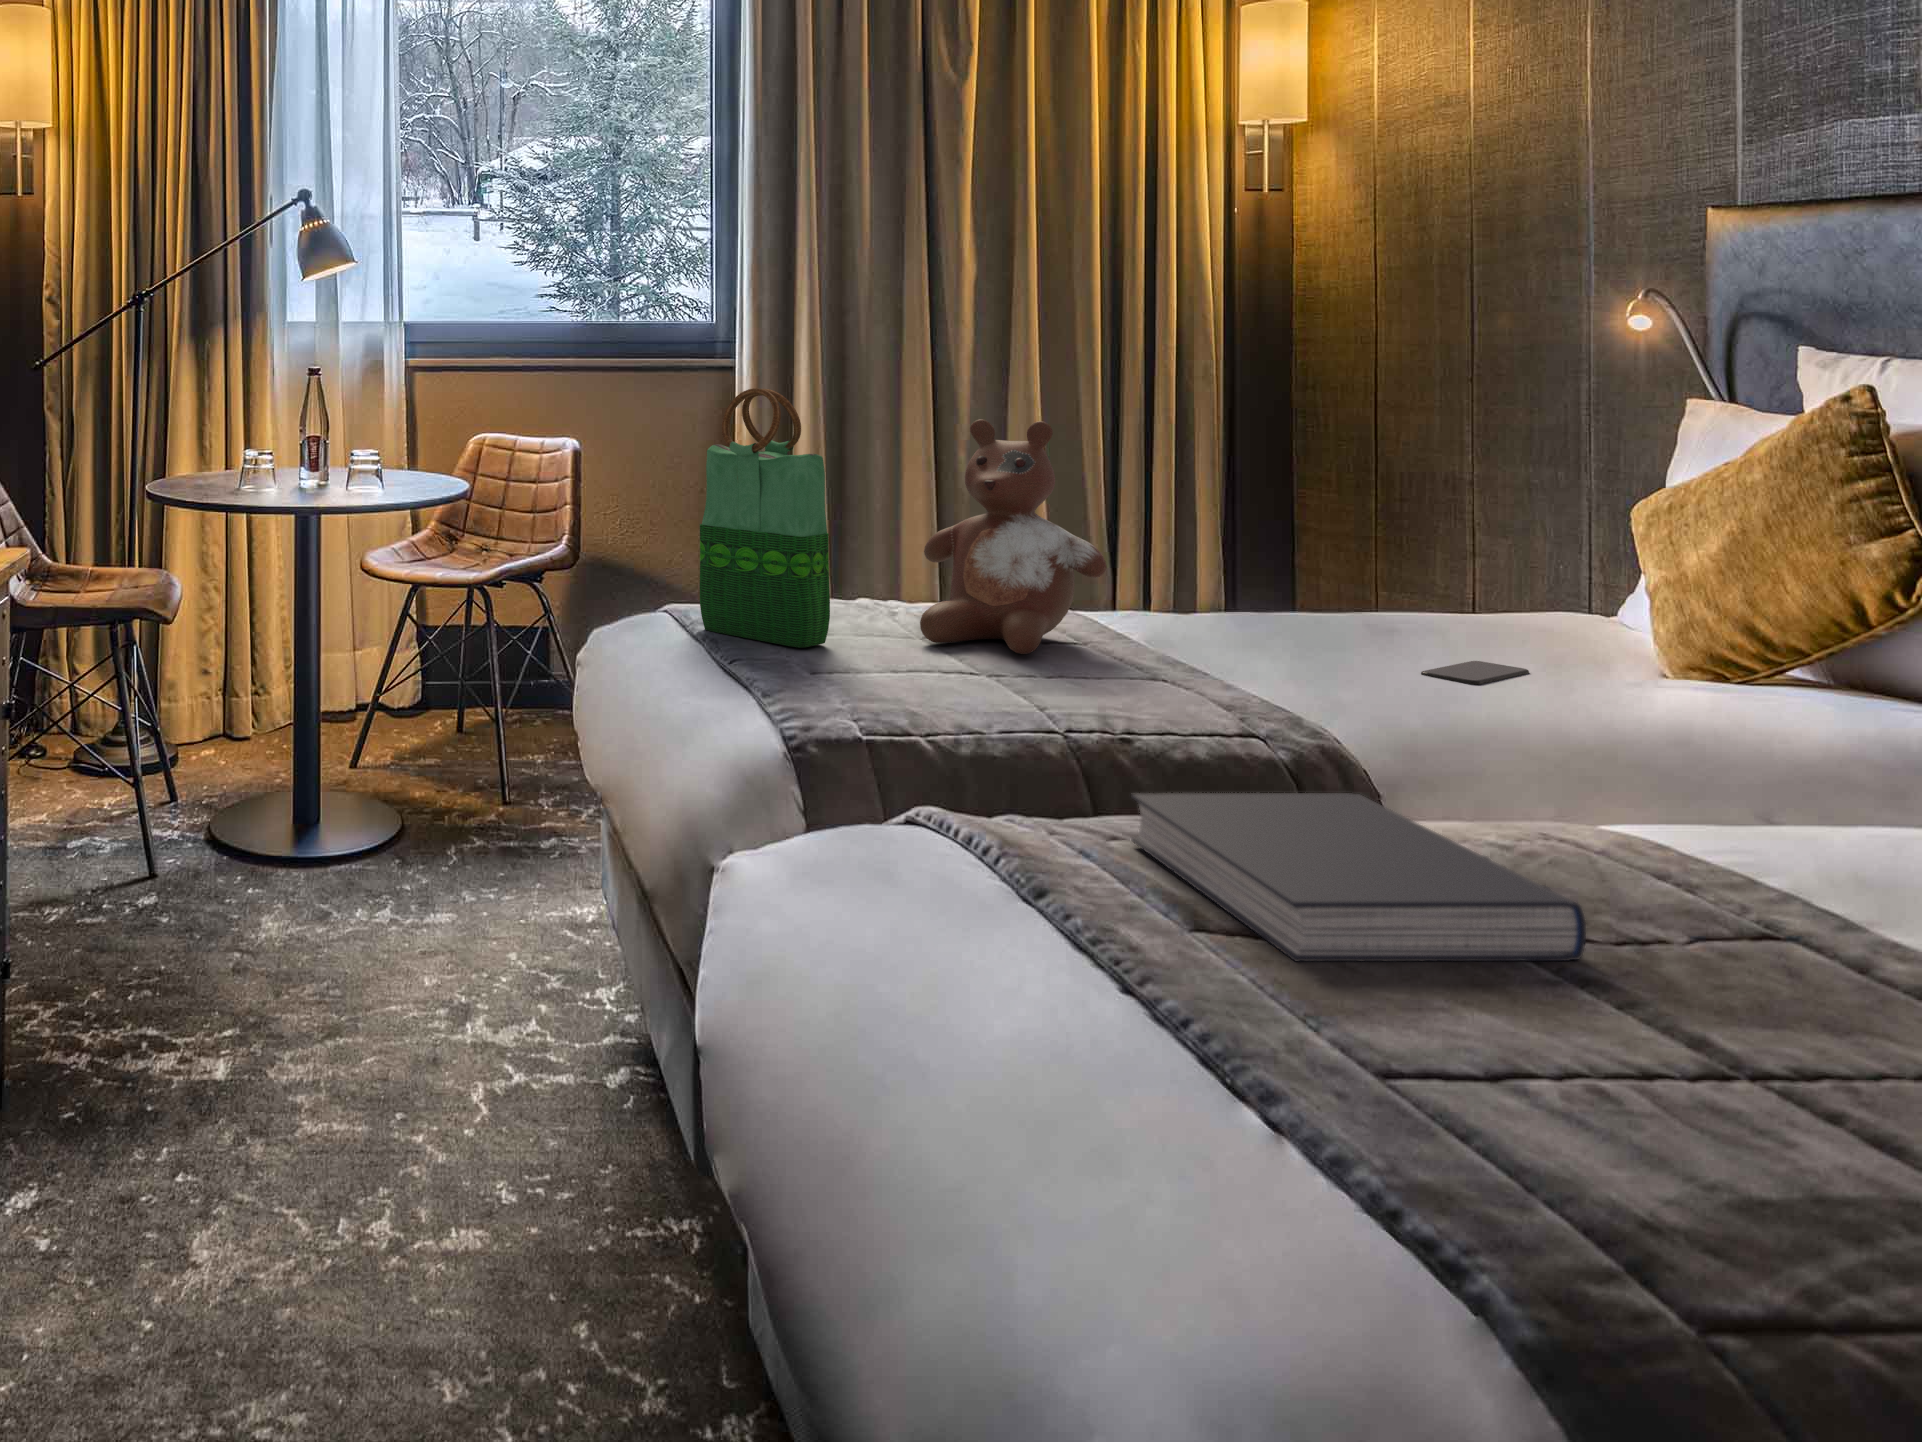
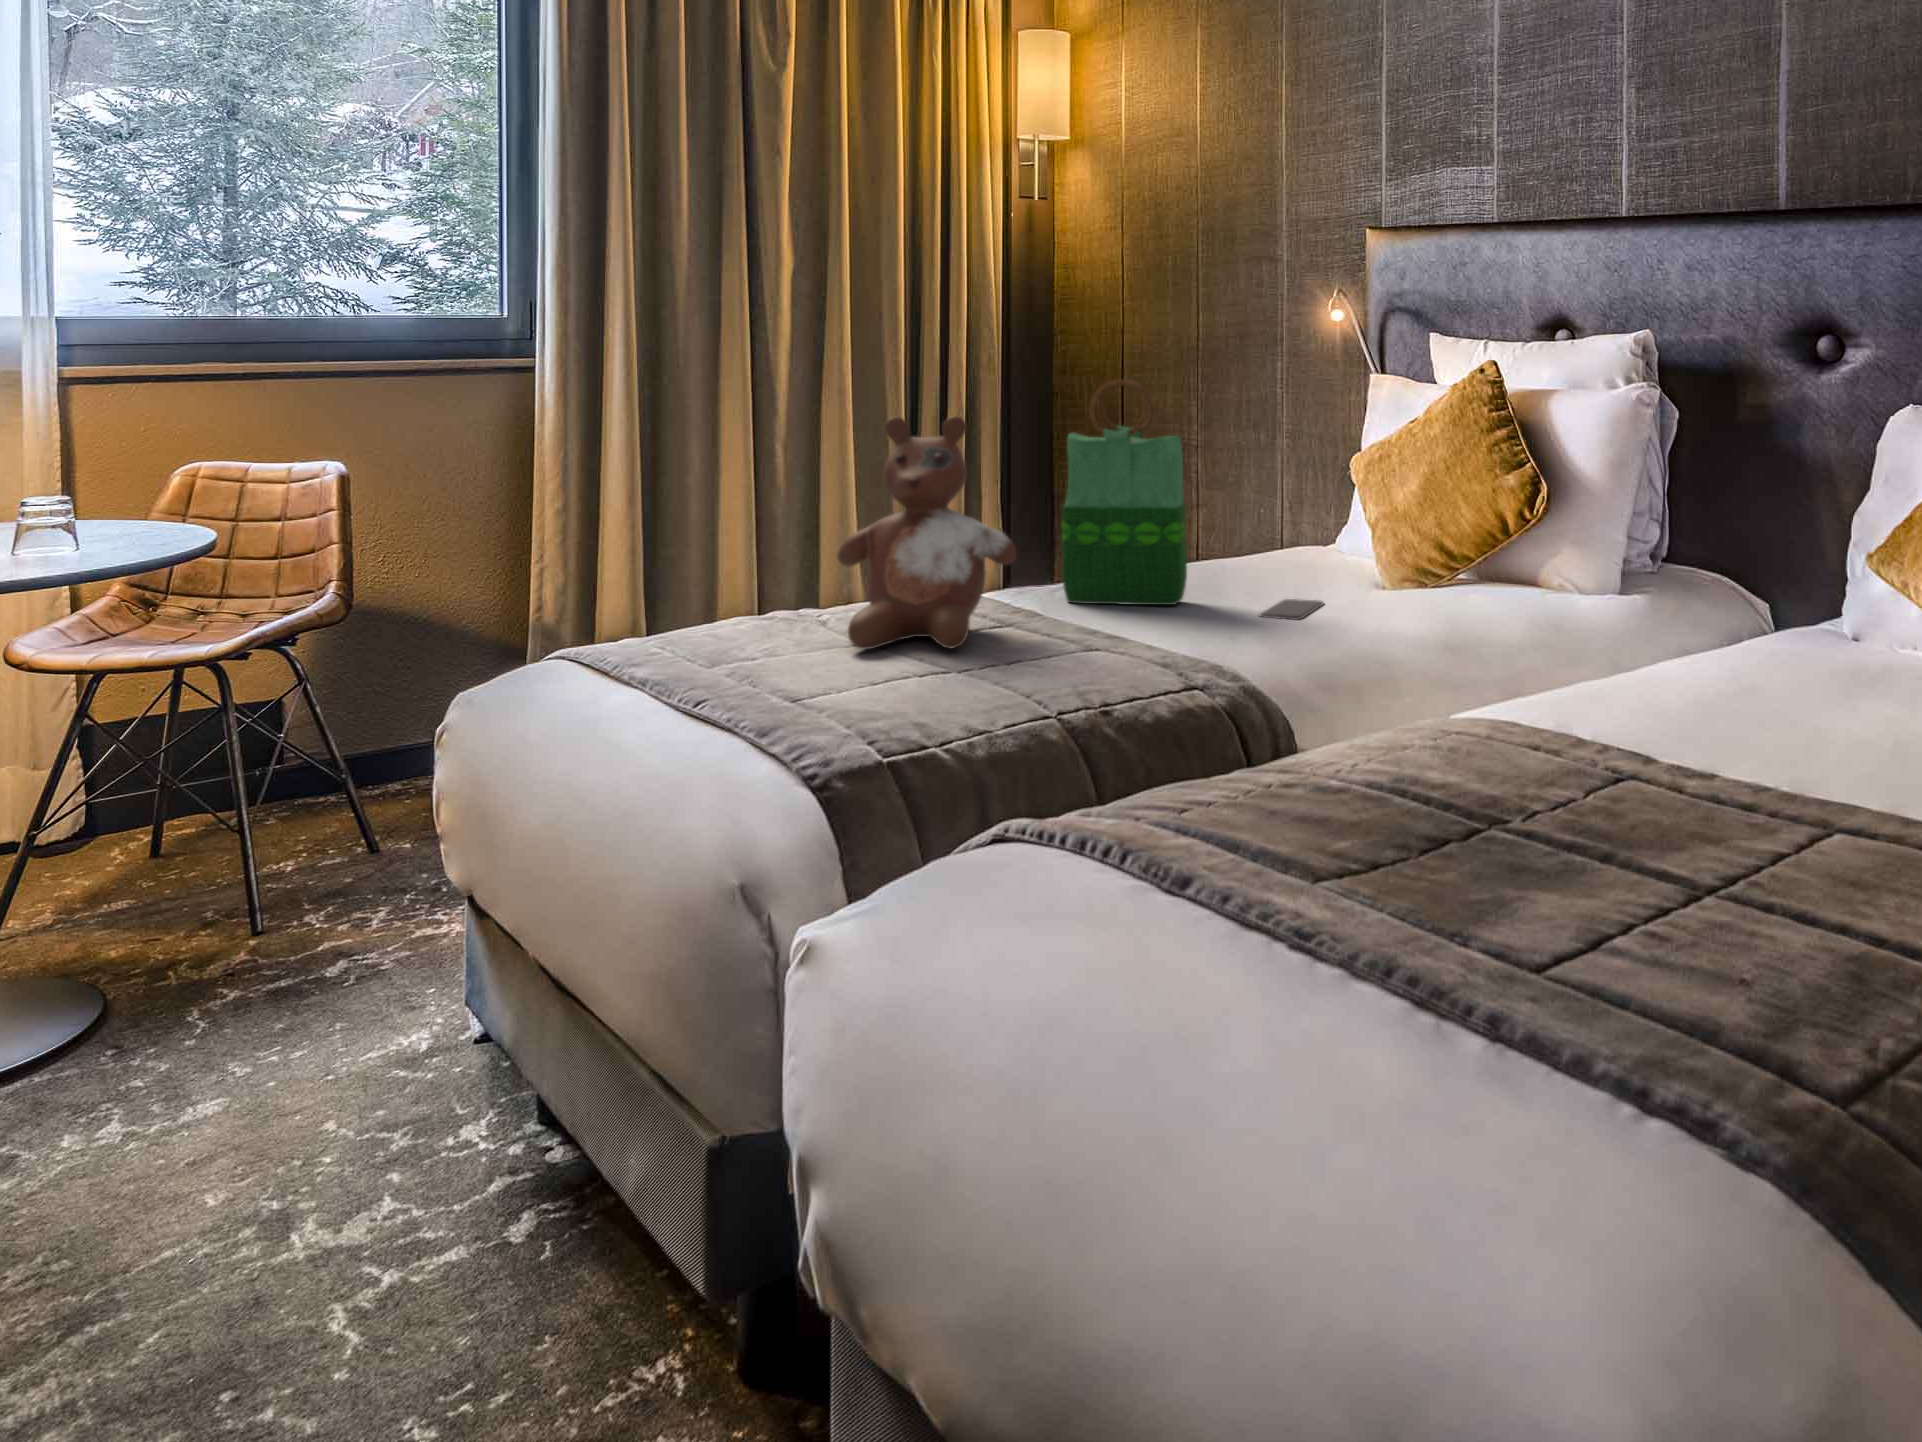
tote bag: present [699,388,830,648] -> present [1062,380,1187,605]
book: present [1131,793,1586,962] -> none [1194,730,1559,892]

